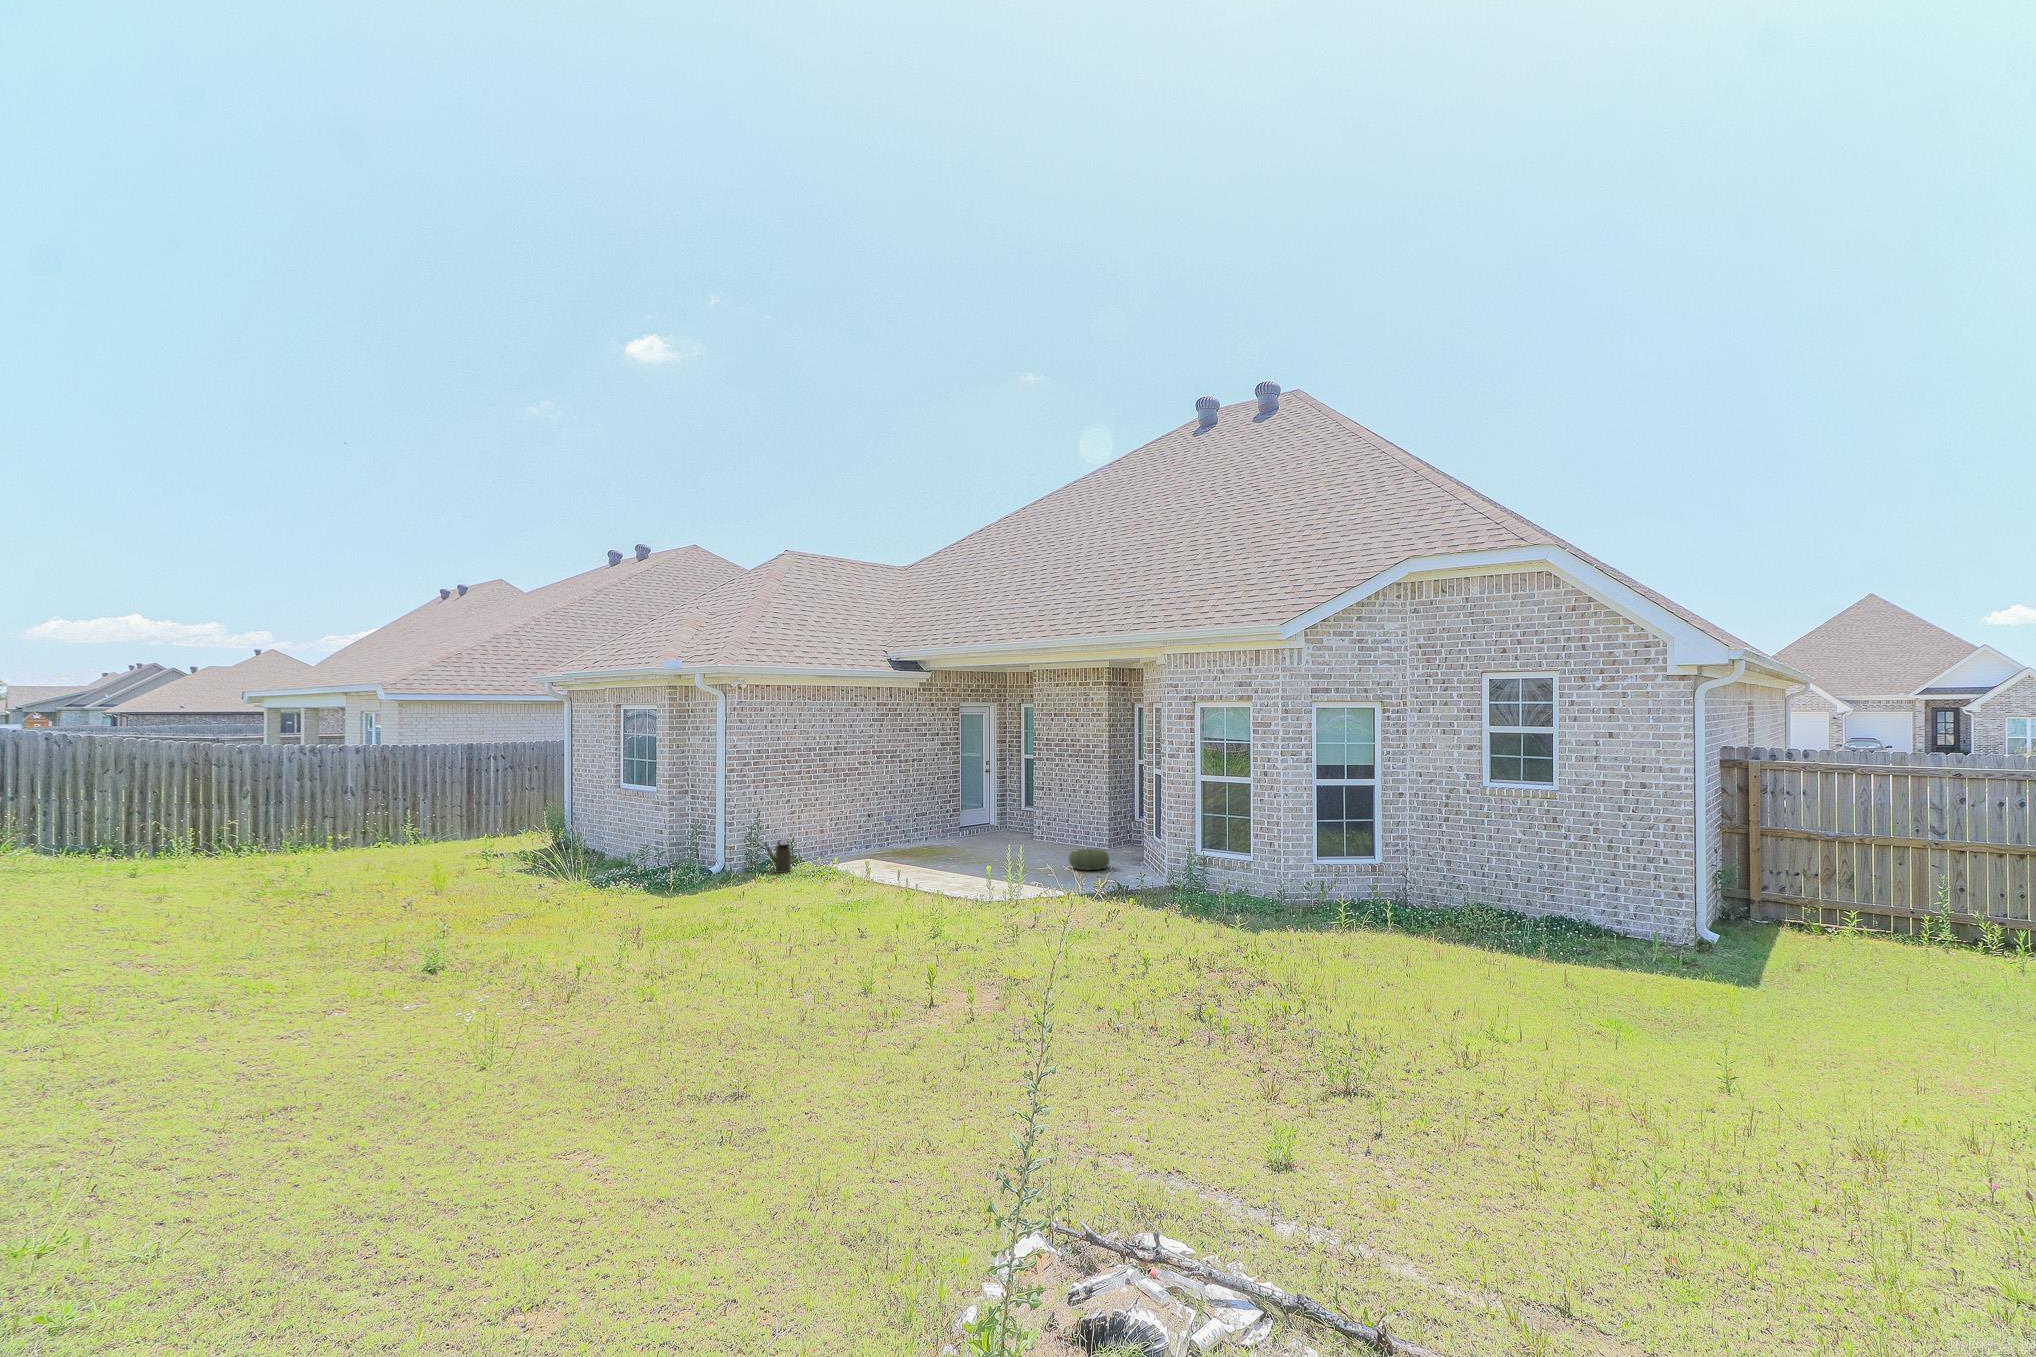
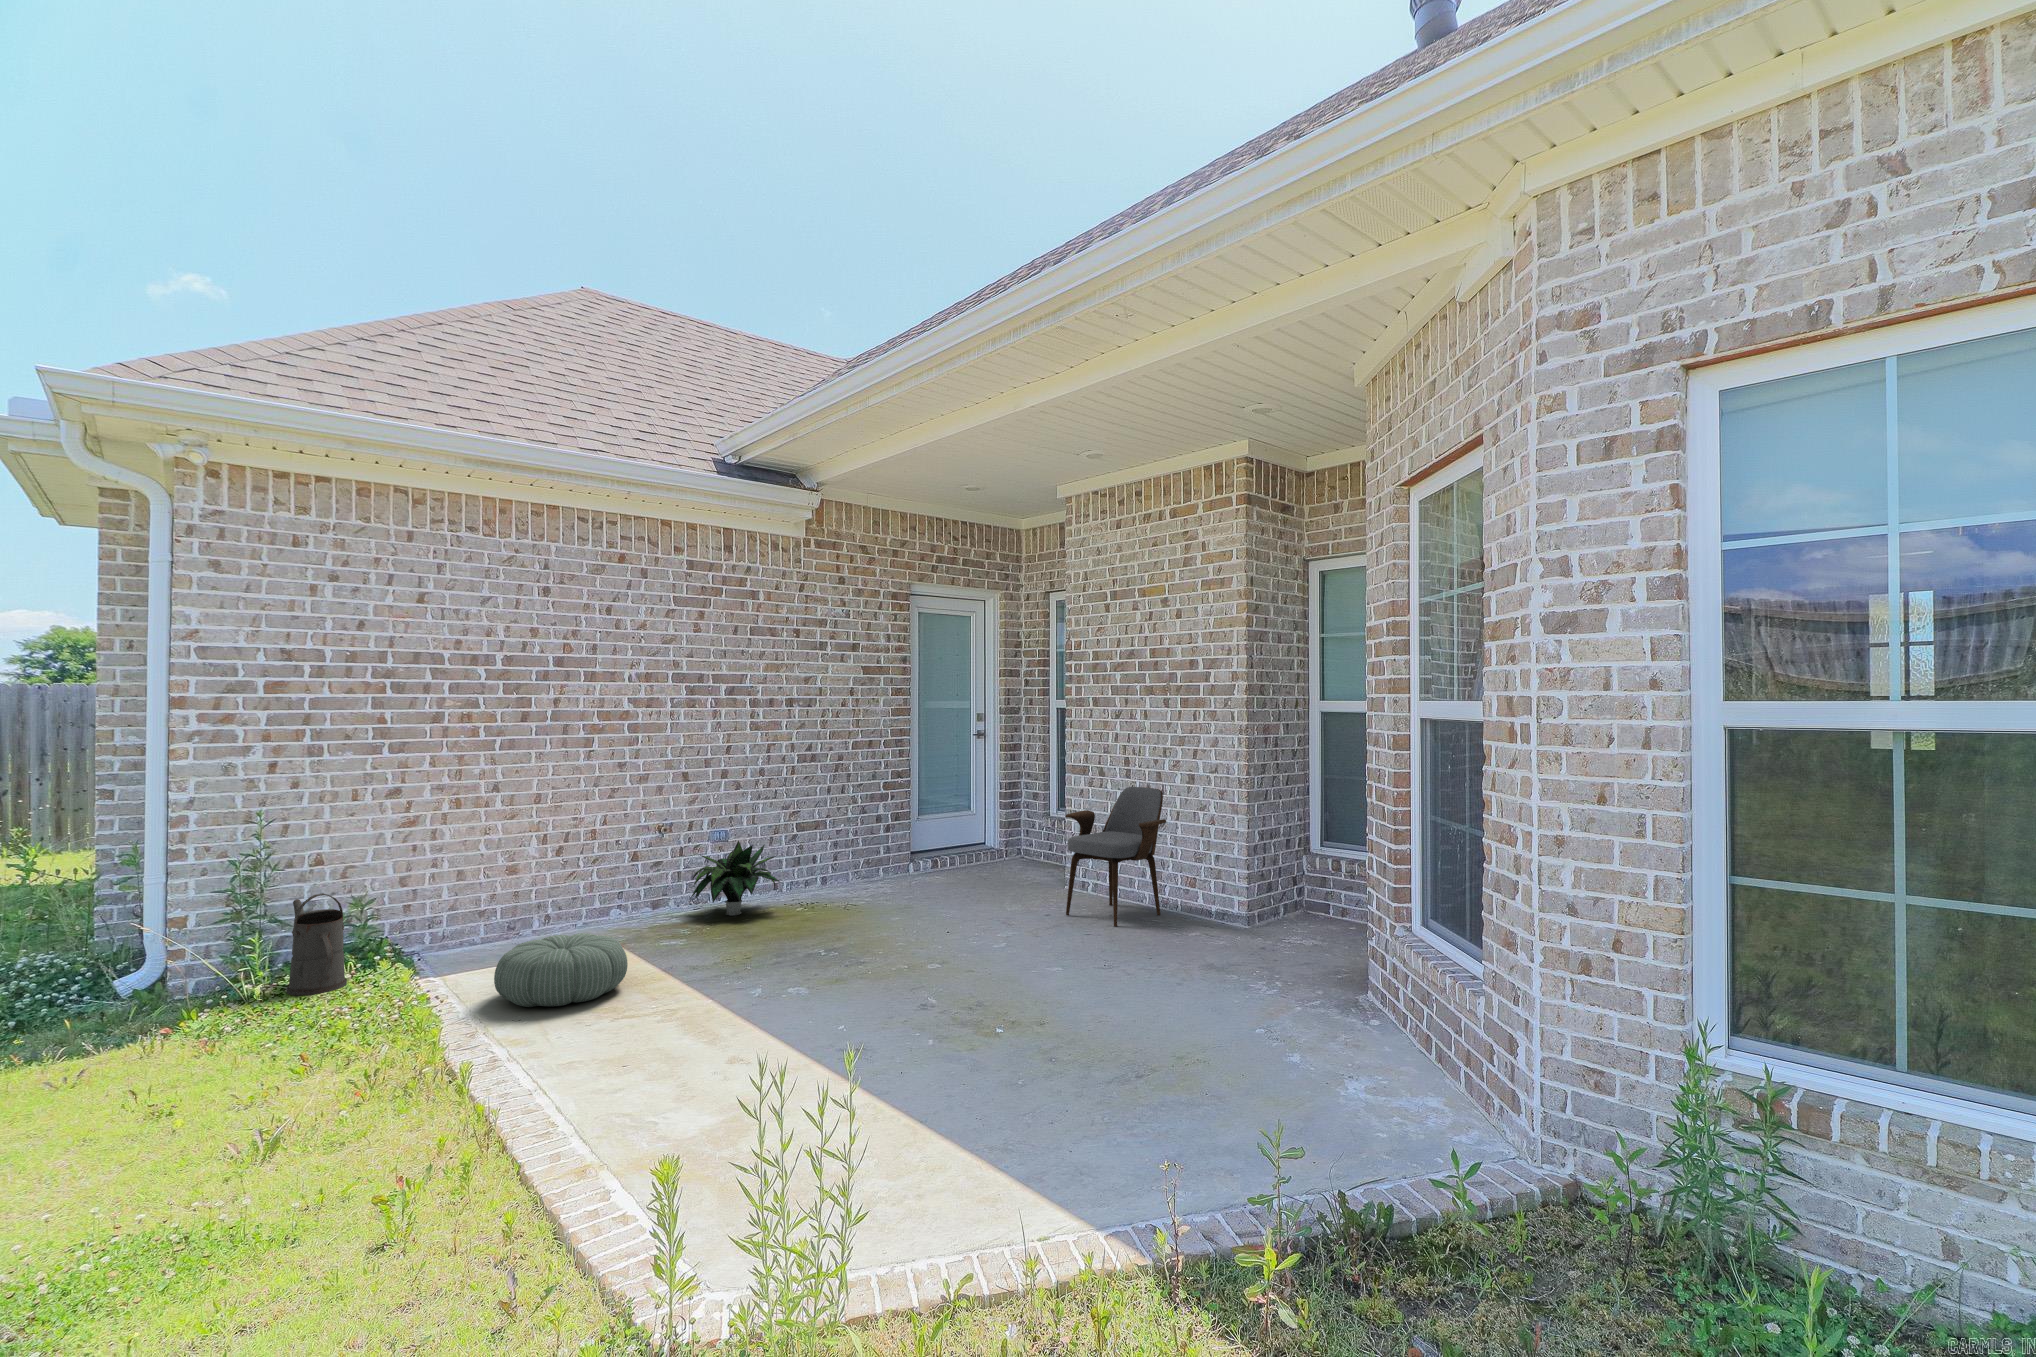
armchair: none [1037,796,1078,851] -> present [1066,787,1166,926]
potted plant: none [881,821,921,852] -> present [691,841,780,916]
pouf: present [1069,849,1110,870] -> present [494,933,628,1007]

